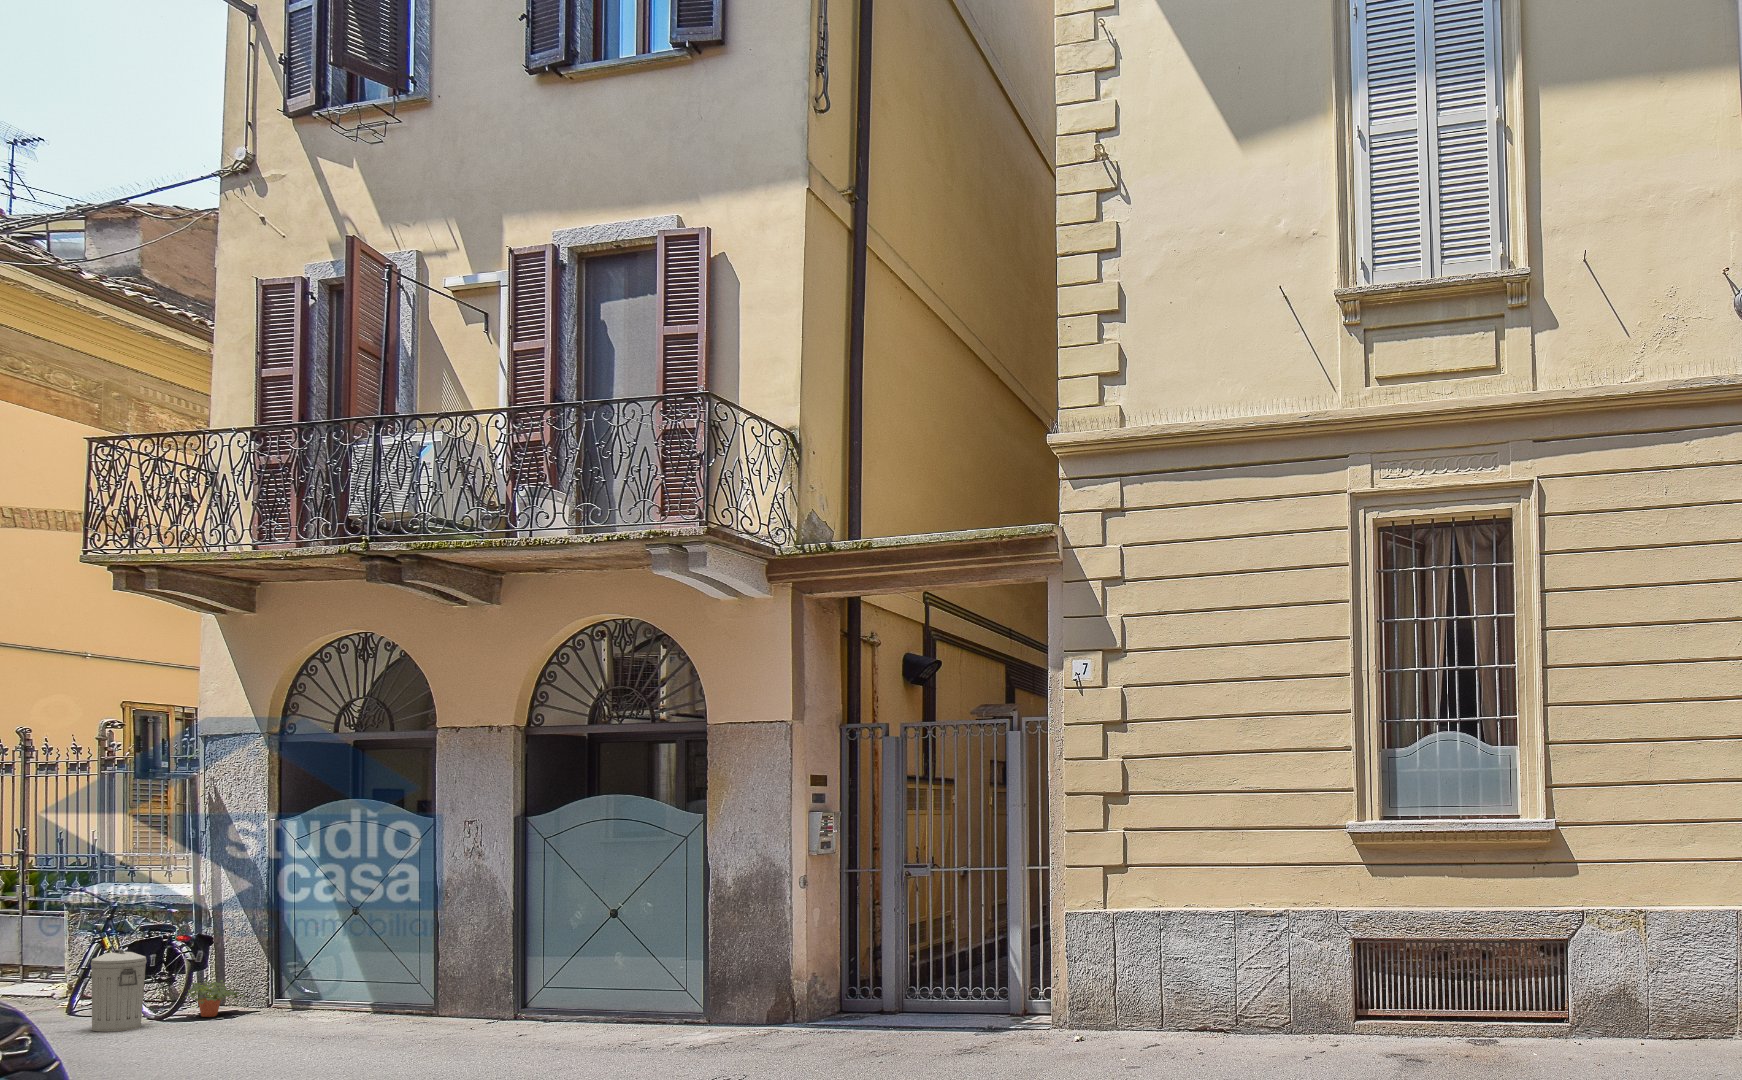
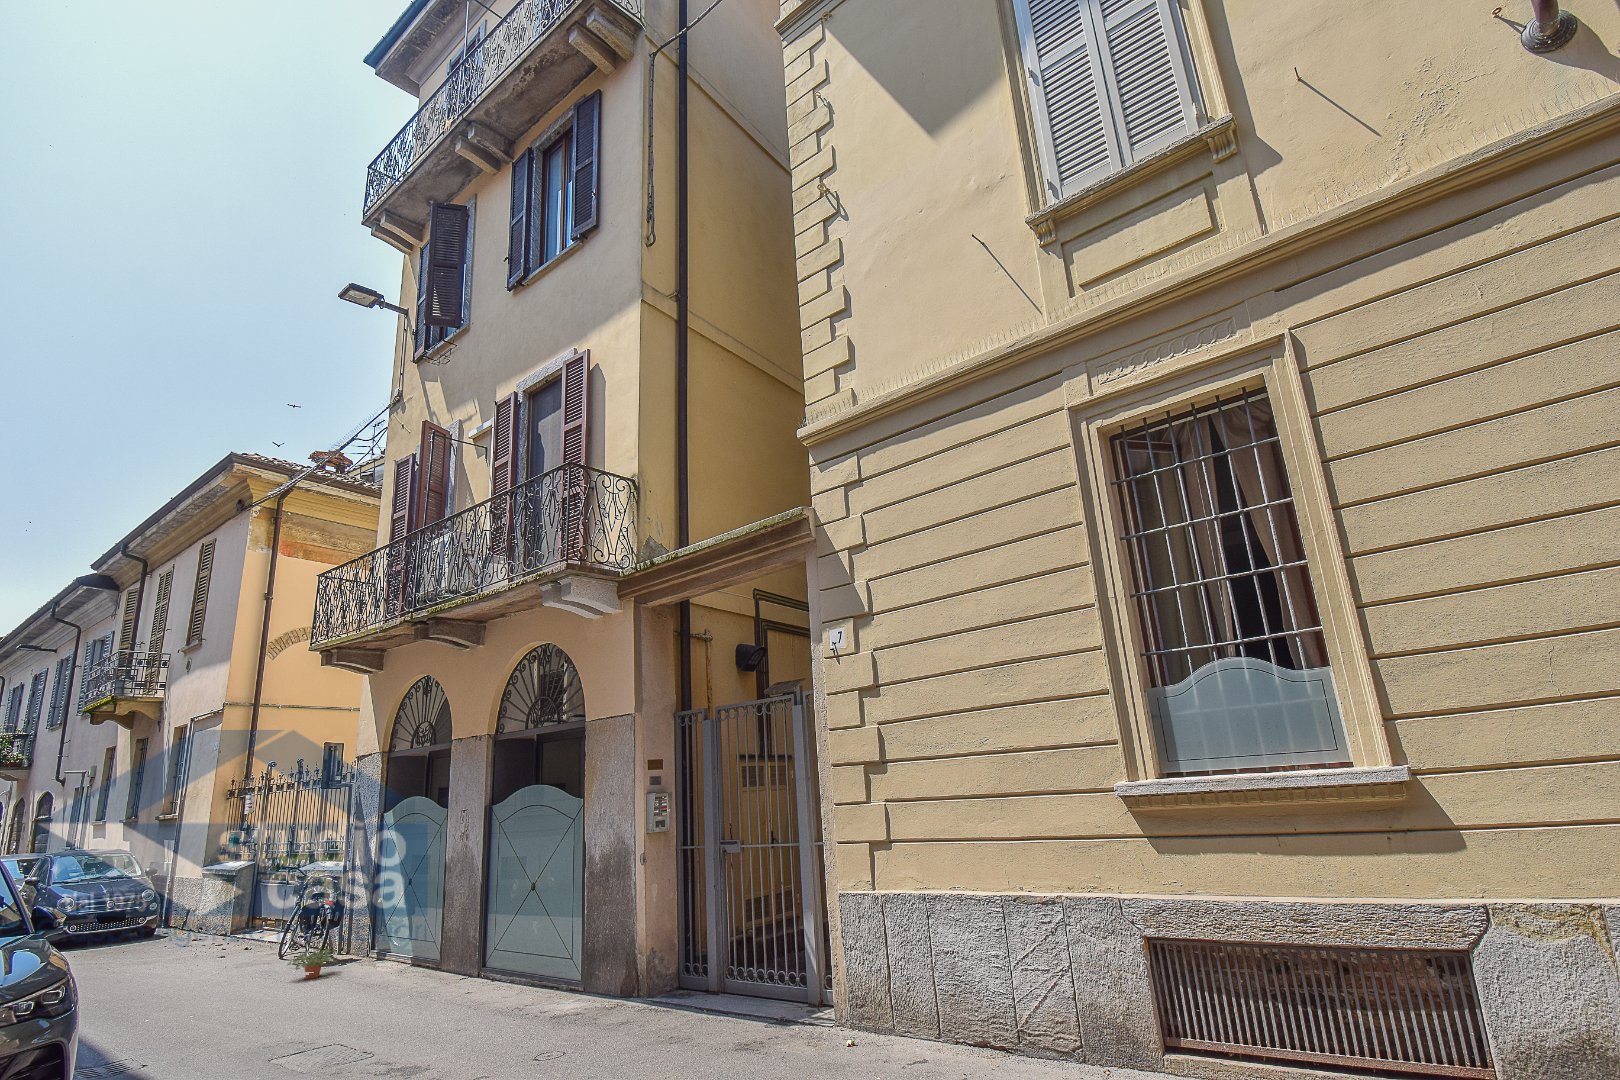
trash can: present [91,949,147,1032] -> none [208,929,258,997]

